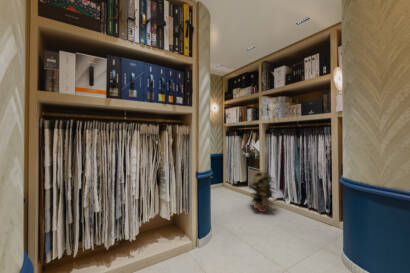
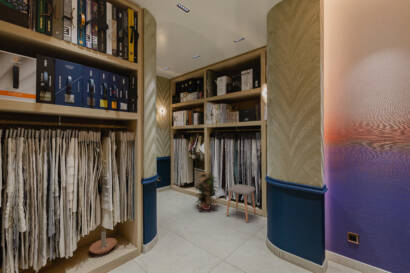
stool: none [287,188,328,236] -> present [226,184,256,222]
candle holder: none [151,213,174,241] -> present [90,227,117,255]

